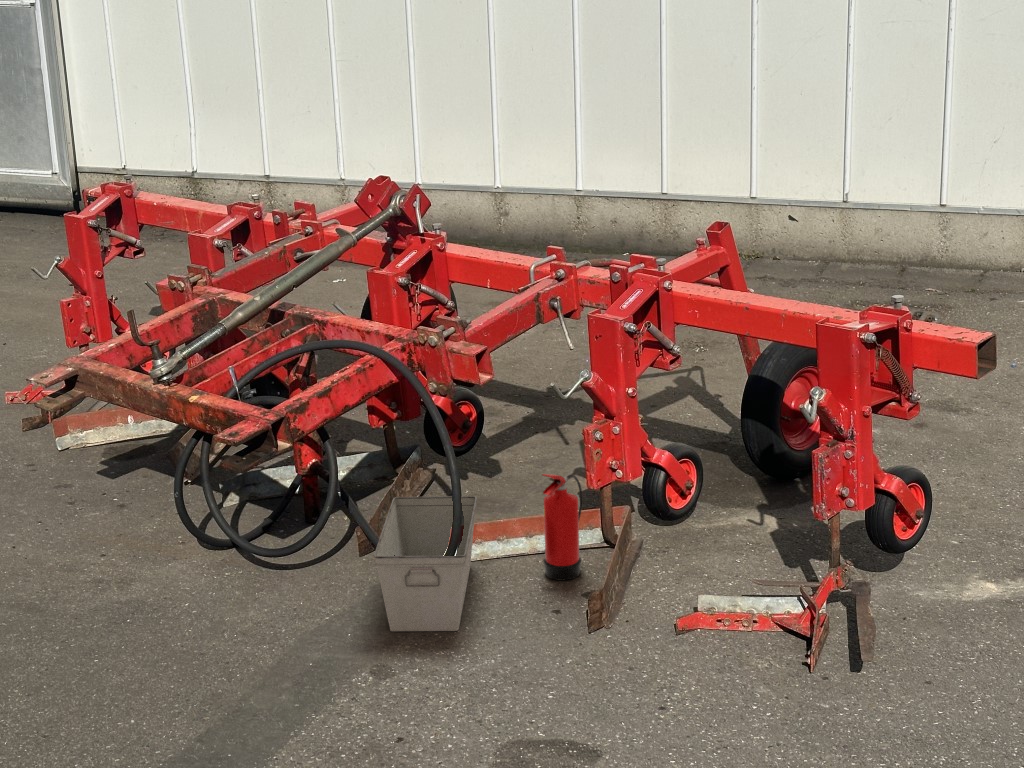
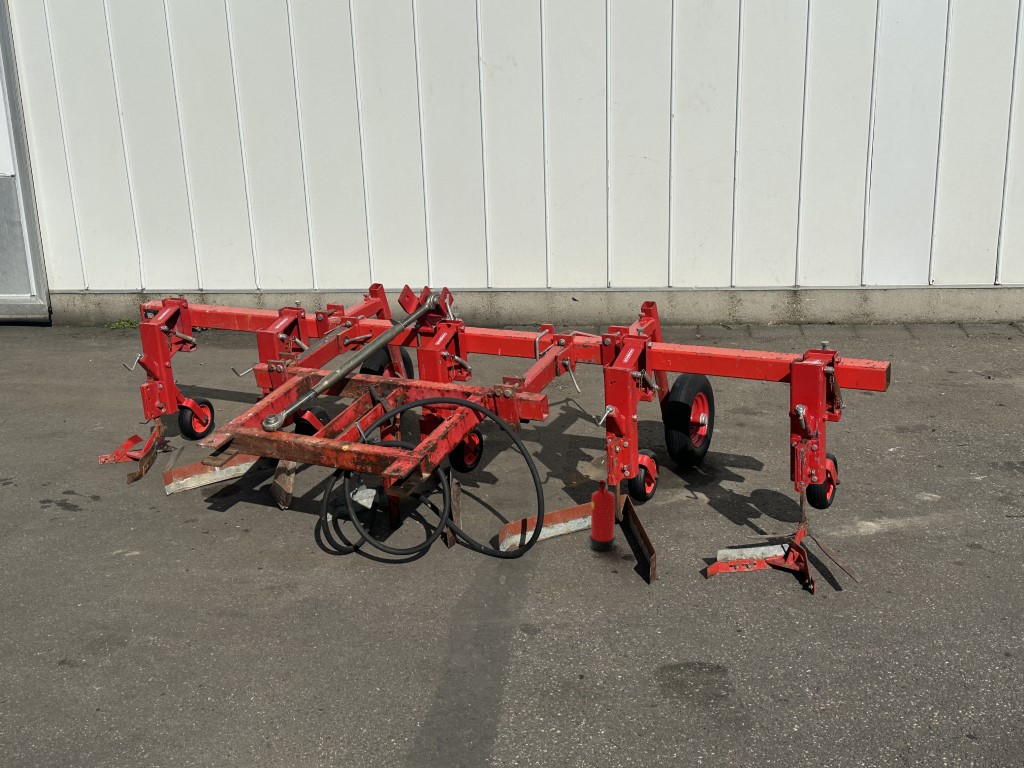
storage bin: present [374,496,477,631] -> none [487,500,574,602]

